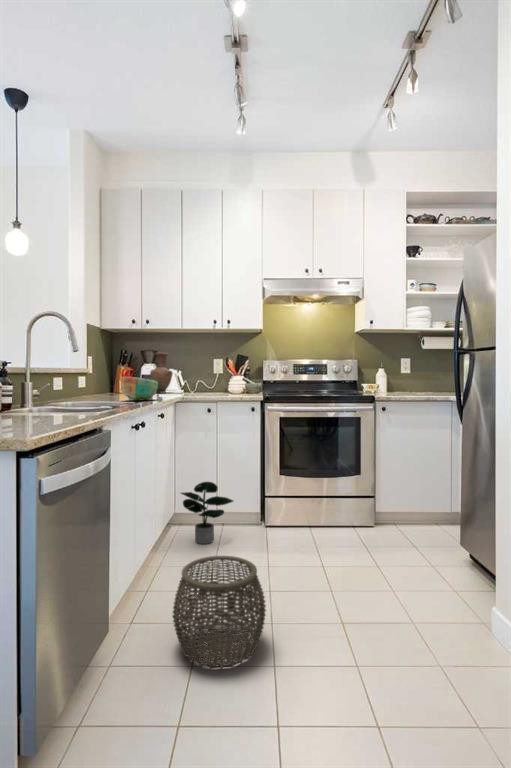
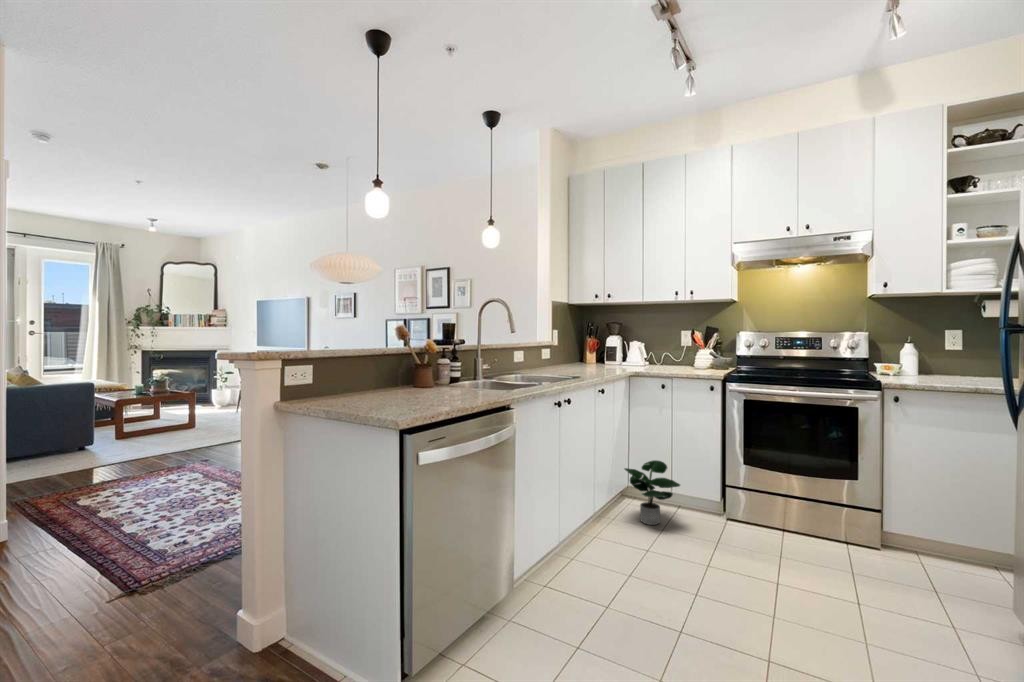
vase: present [150,353,172,393] -> none [612,326,634,366]
bowl: present [121,376,158,401] -> none [562,353,597,376]
woven basket: present [173,556,266,668] -> none [563,539,657,656]

